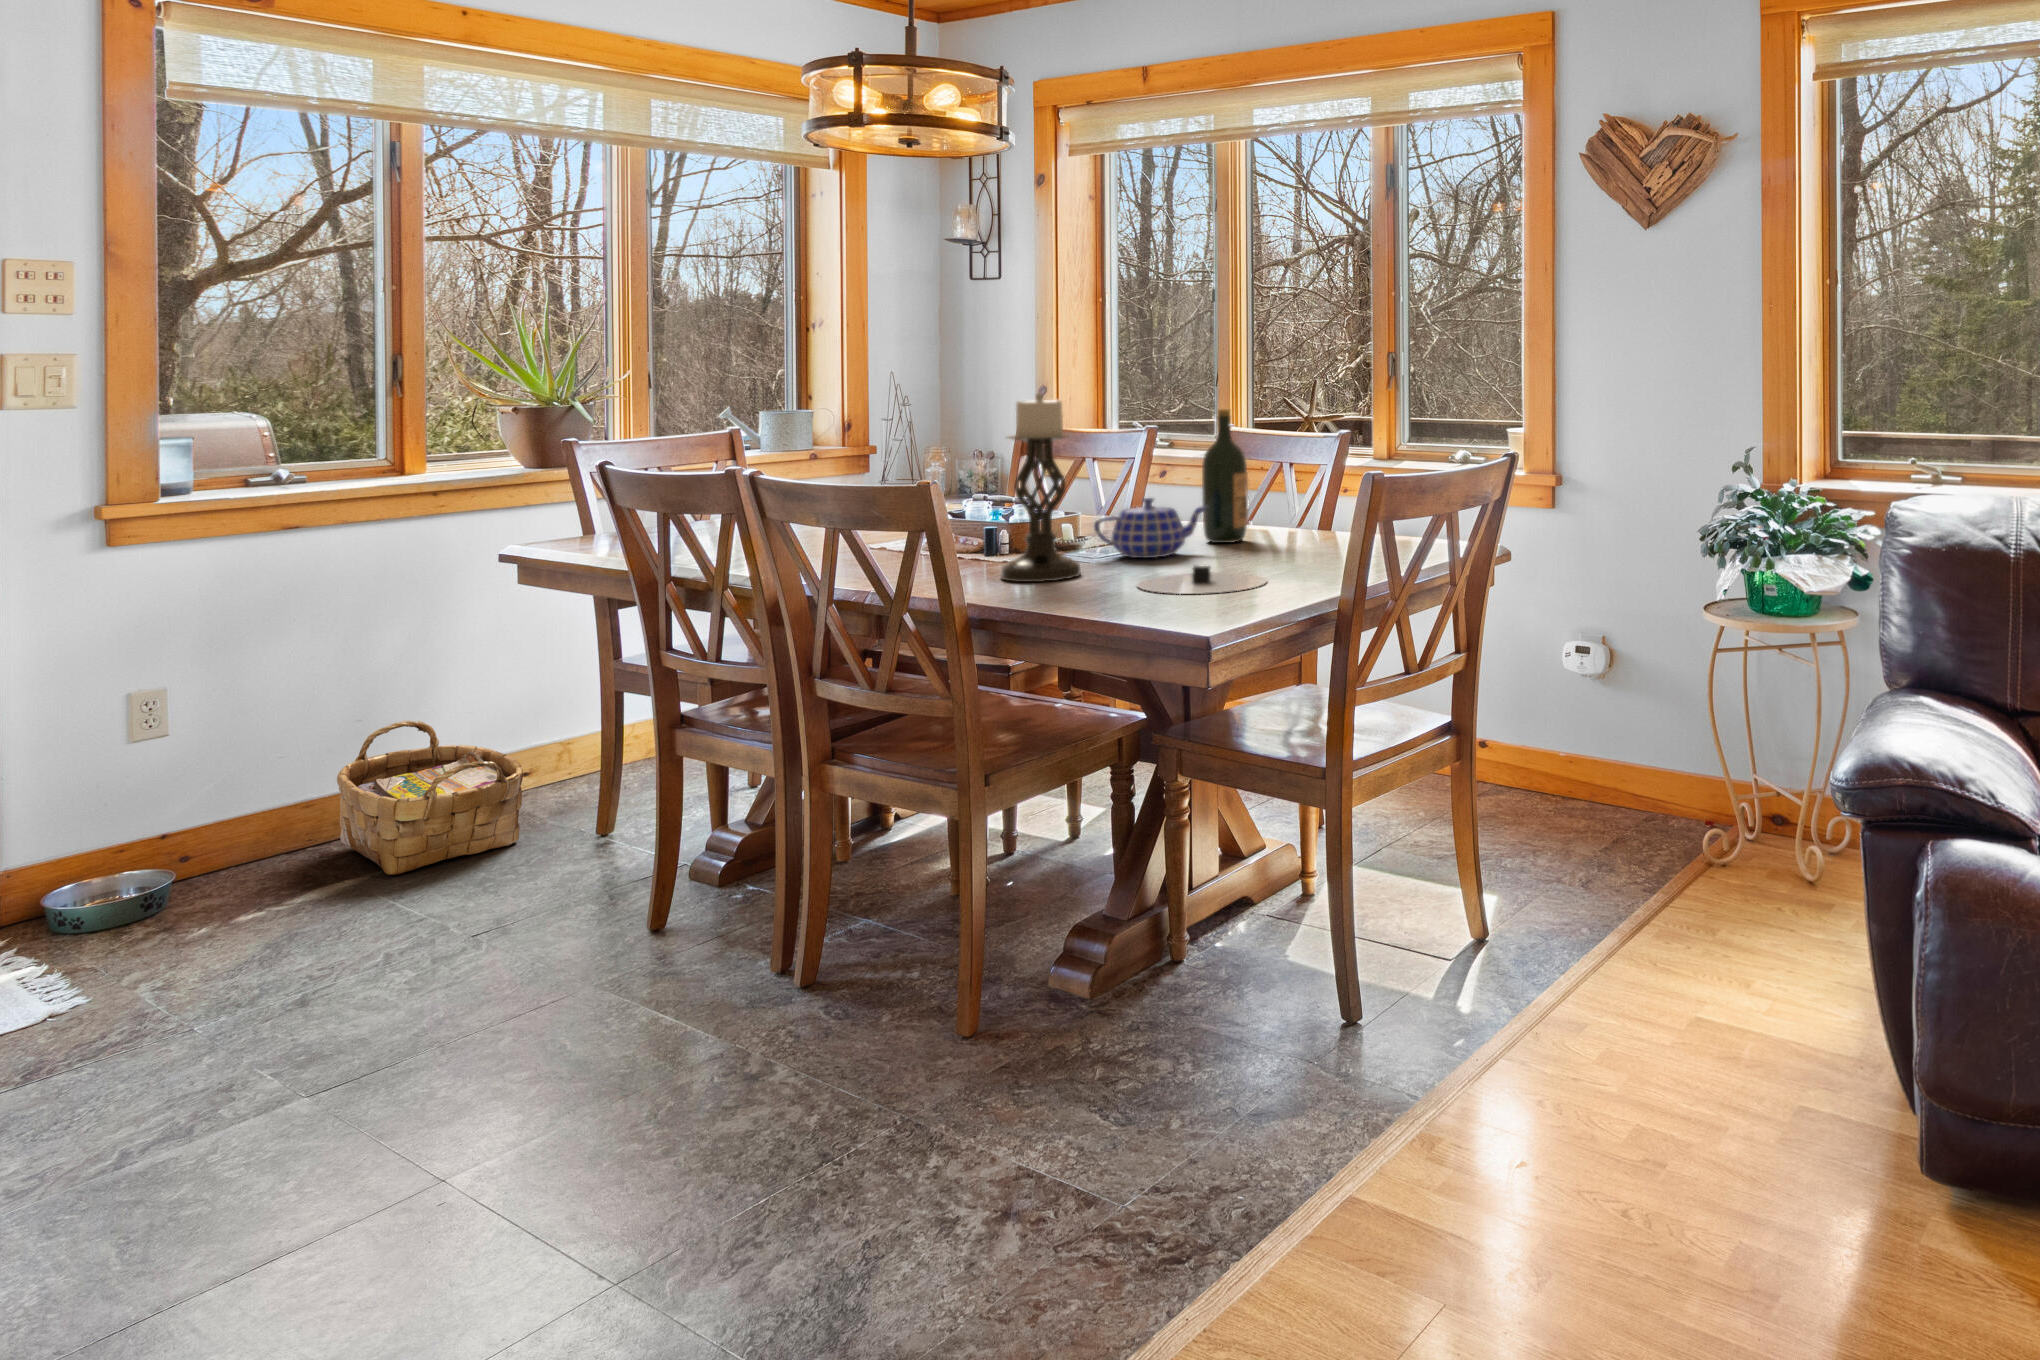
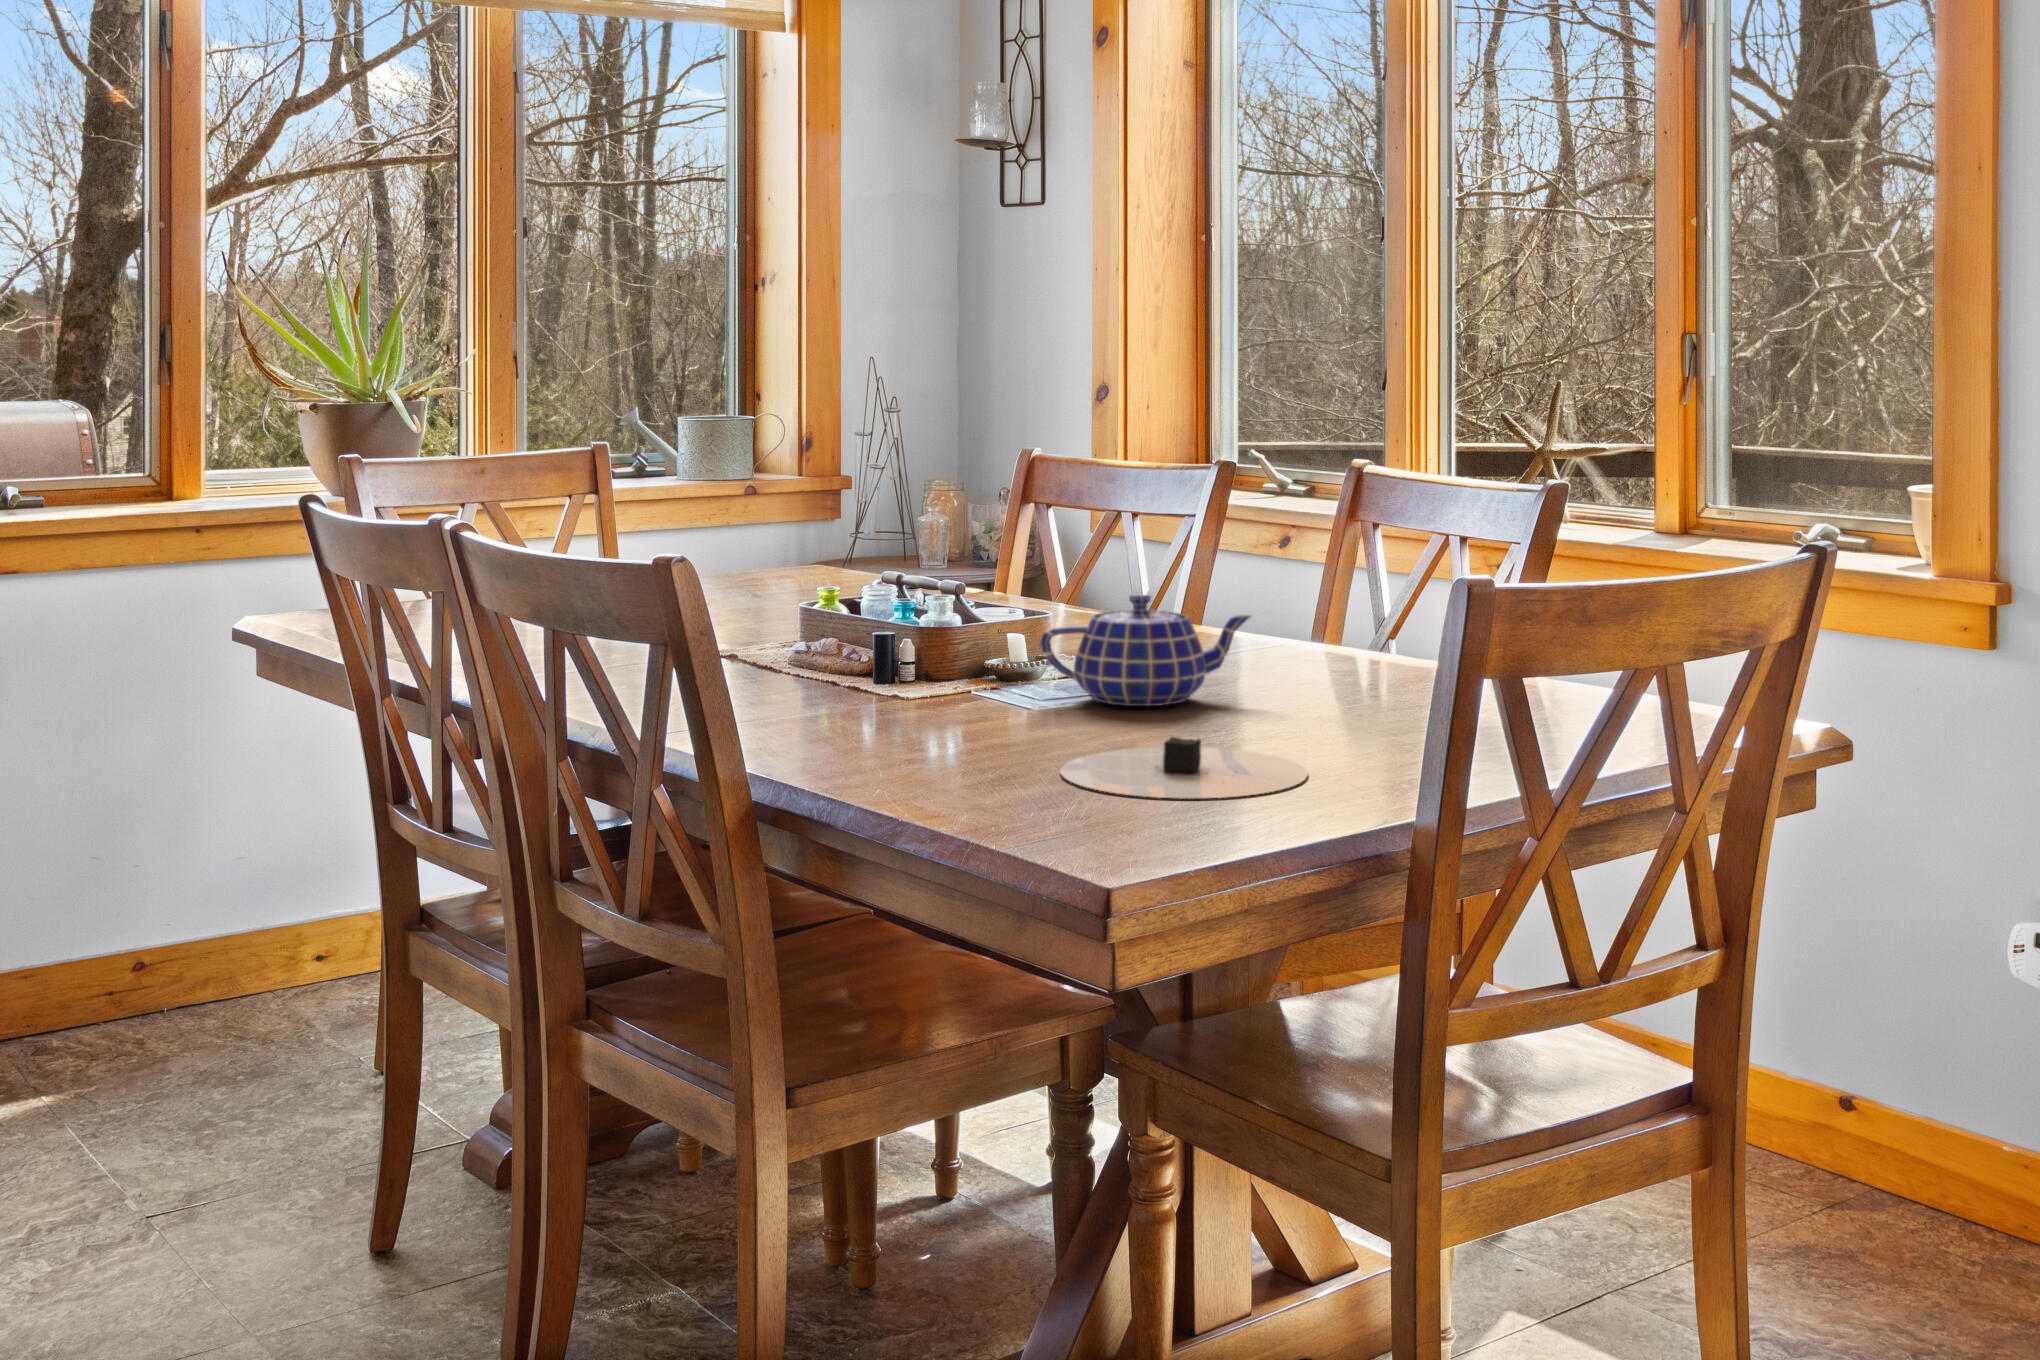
candle holder: present [1000,394,1081,582] -> none [851,403,992,744]
wine bottle: present [1202,409,1248,543] -> none [1258,435,1341,683]
woven basket: present [337,721,523,875] -> none [54,856,284,1086]

